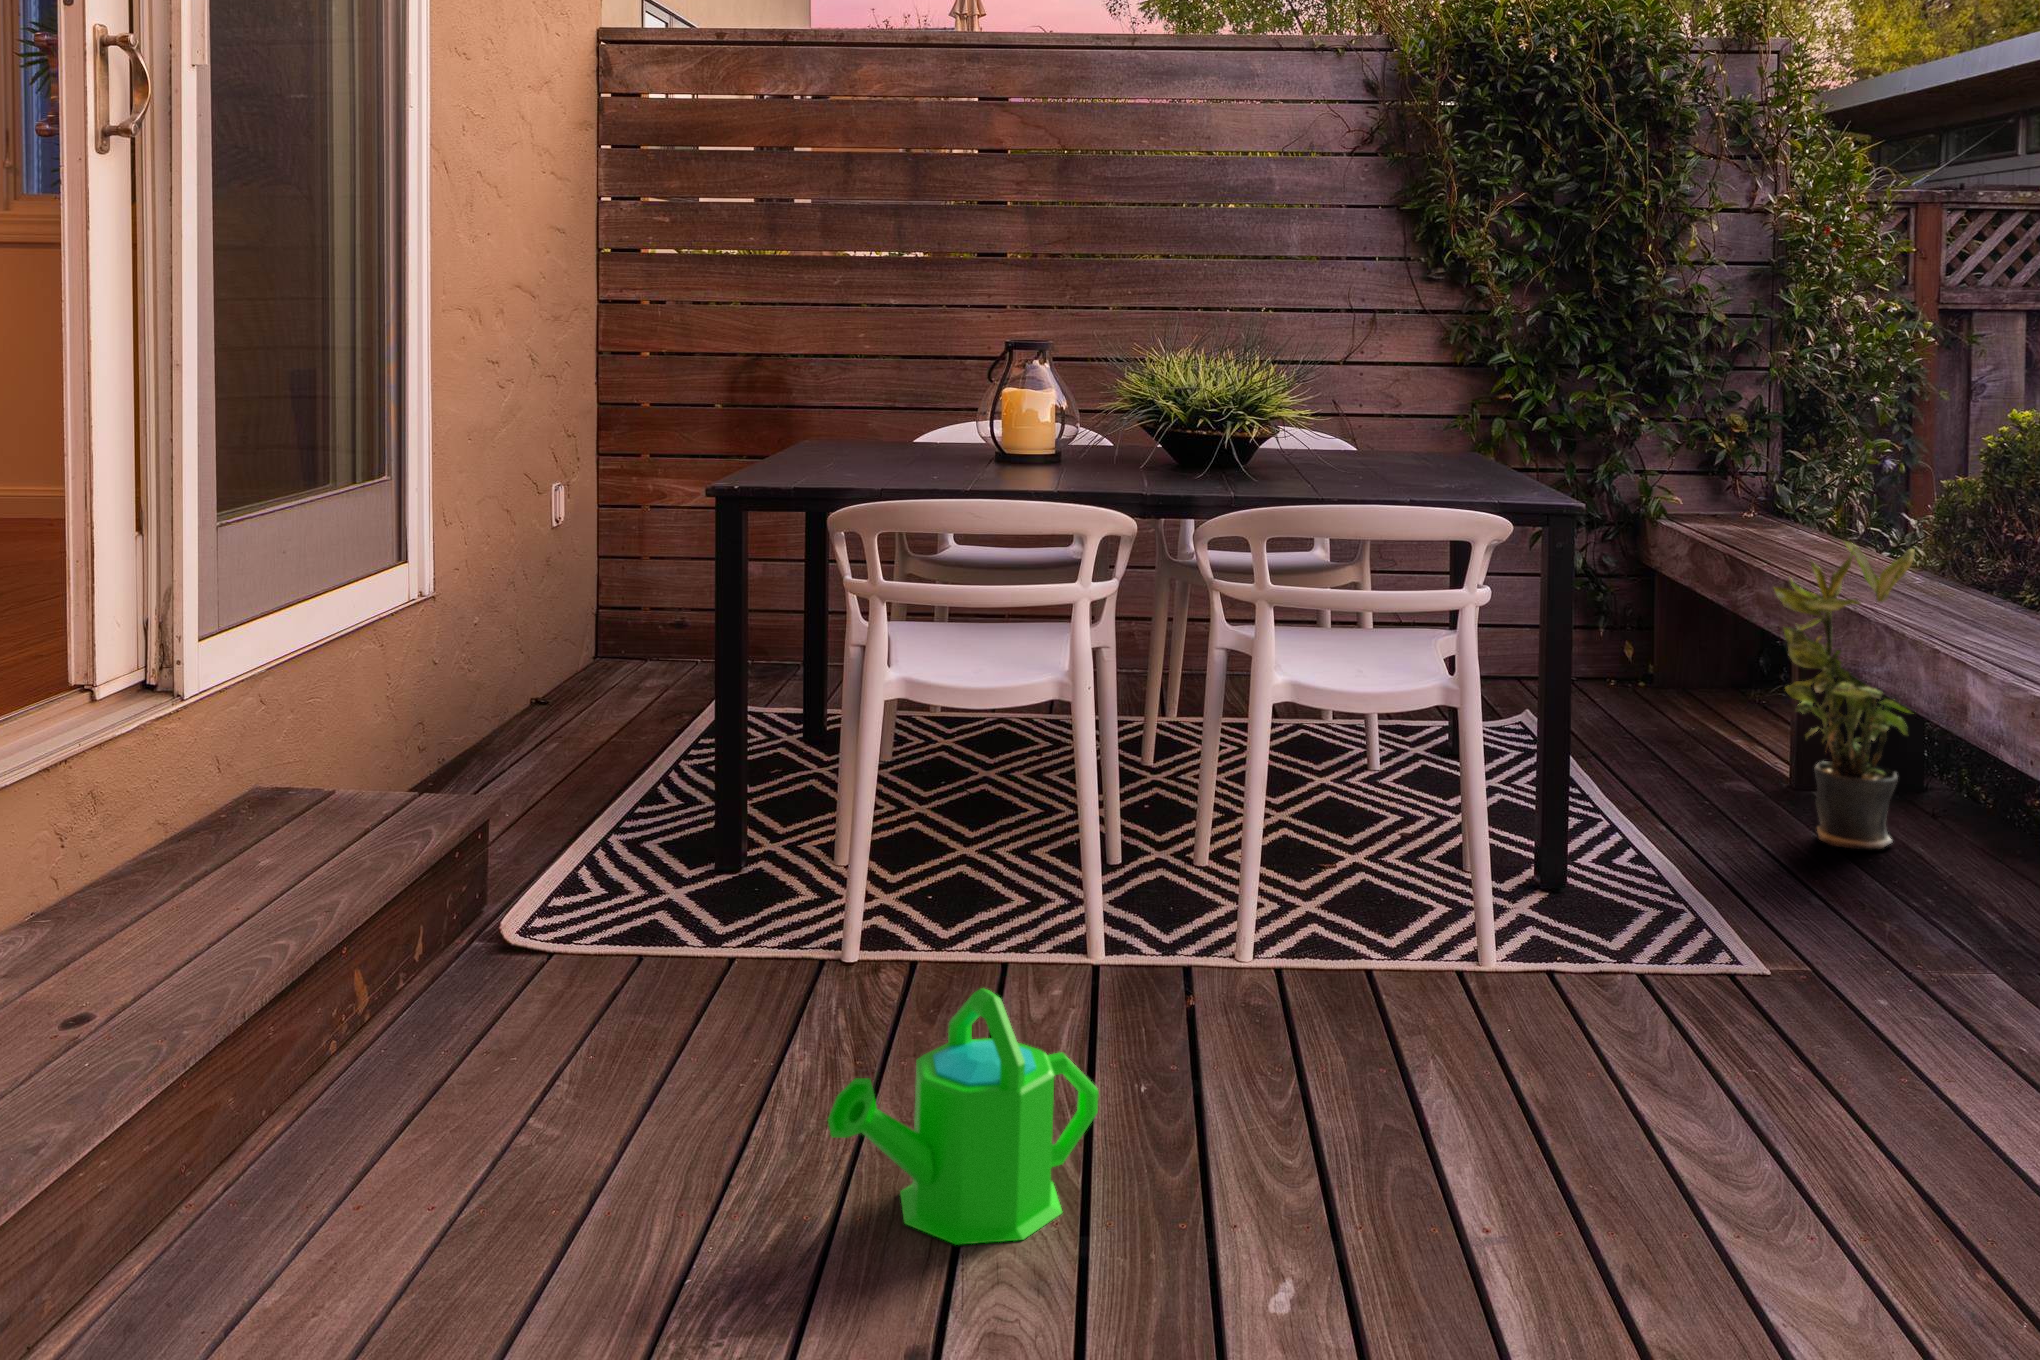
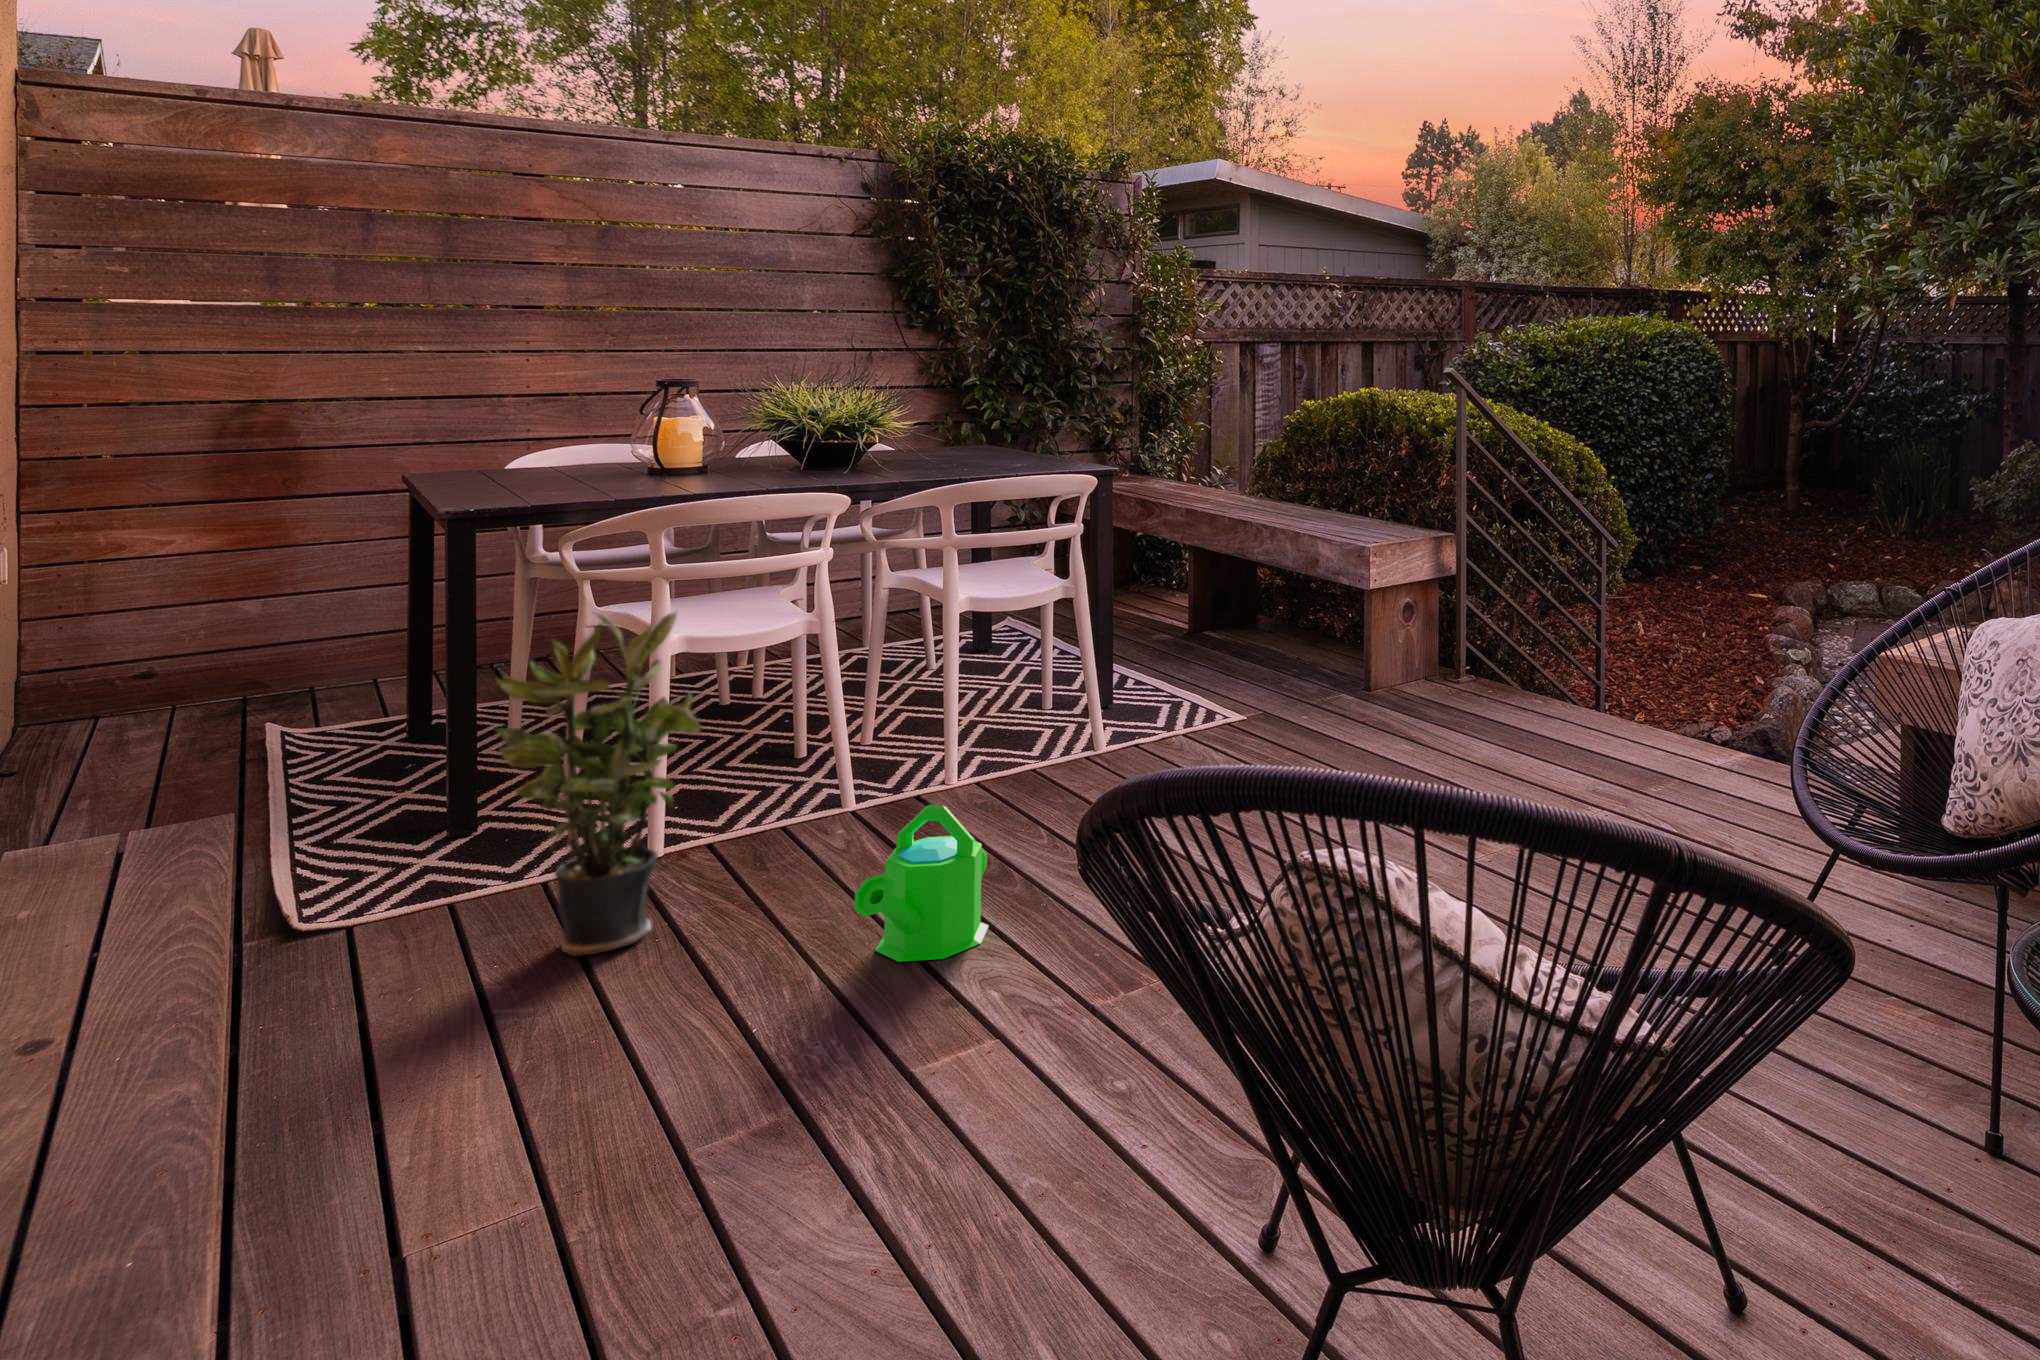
potted plant: present [1774,541,1915,849] -> present [496,612,701,957]

